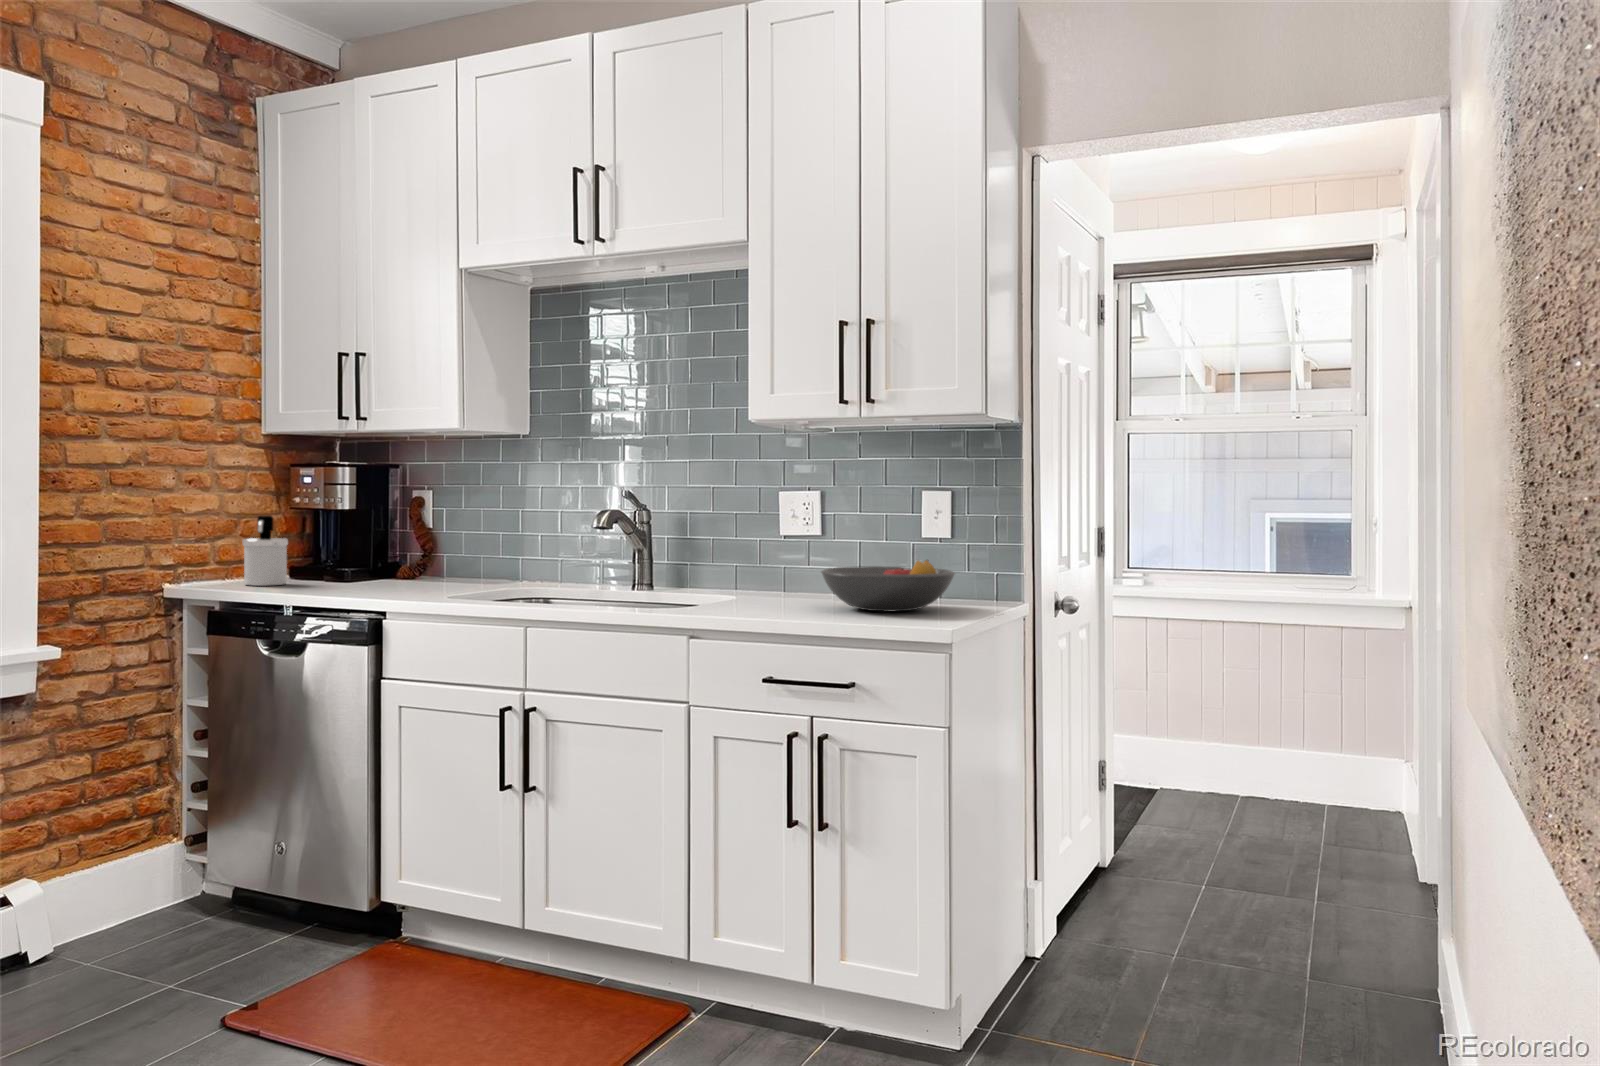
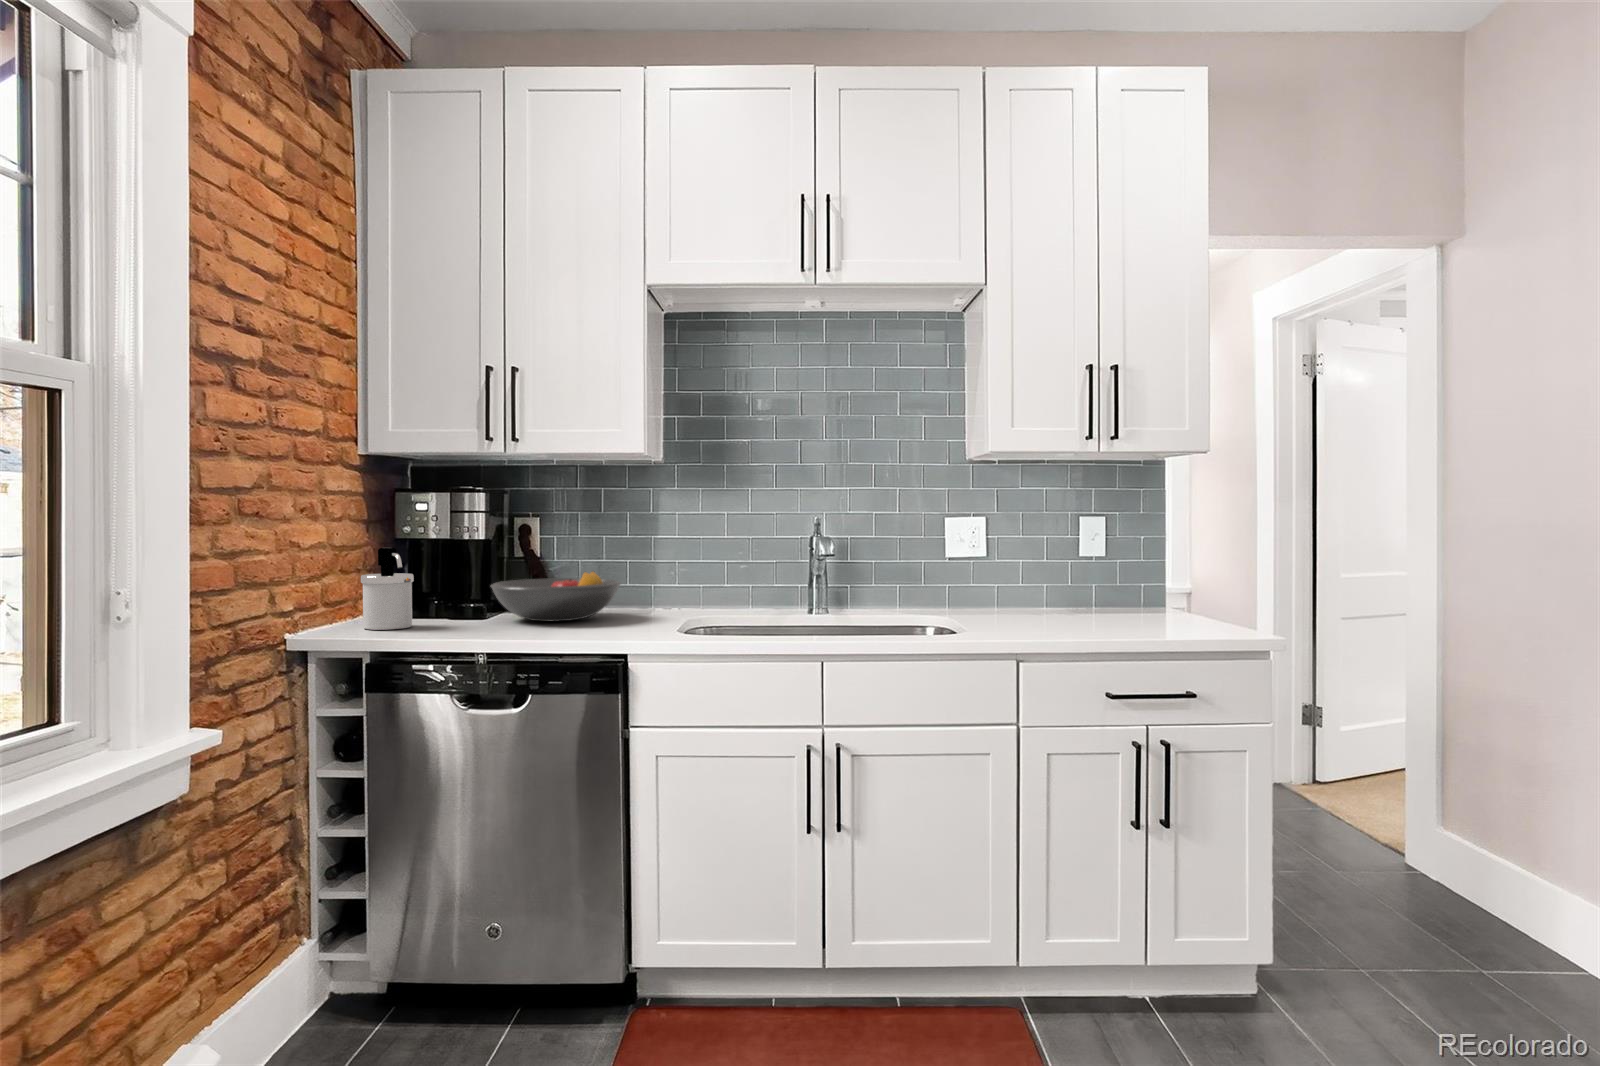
fruit bowl: present [821,560,955,611] -> present [491,571,621,621]

